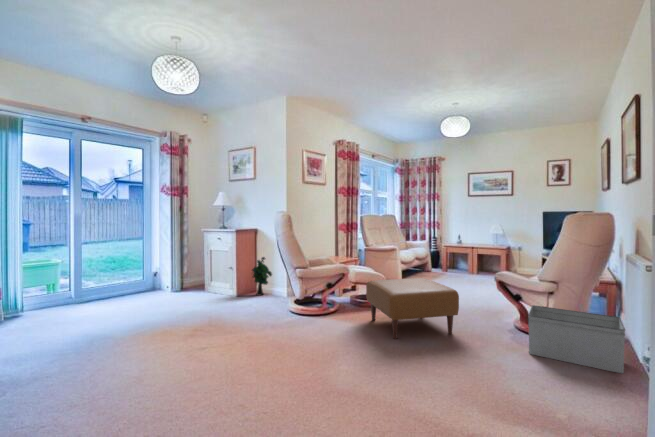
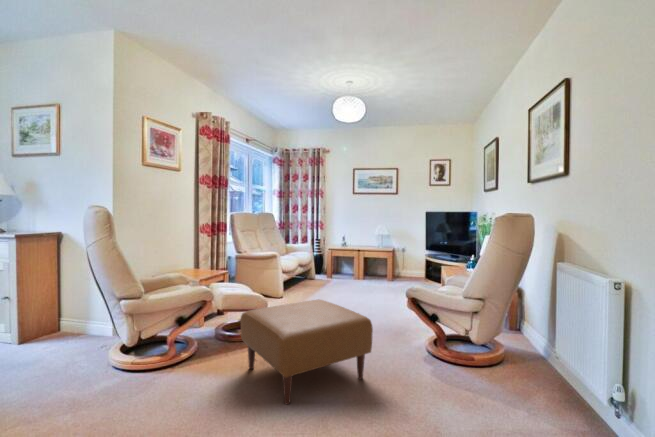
decorative plant: present [252,257,272,295] -> none [44,278,87,341]
storage bin: present [528,305,625,374] -> none [459,330,578,415]

